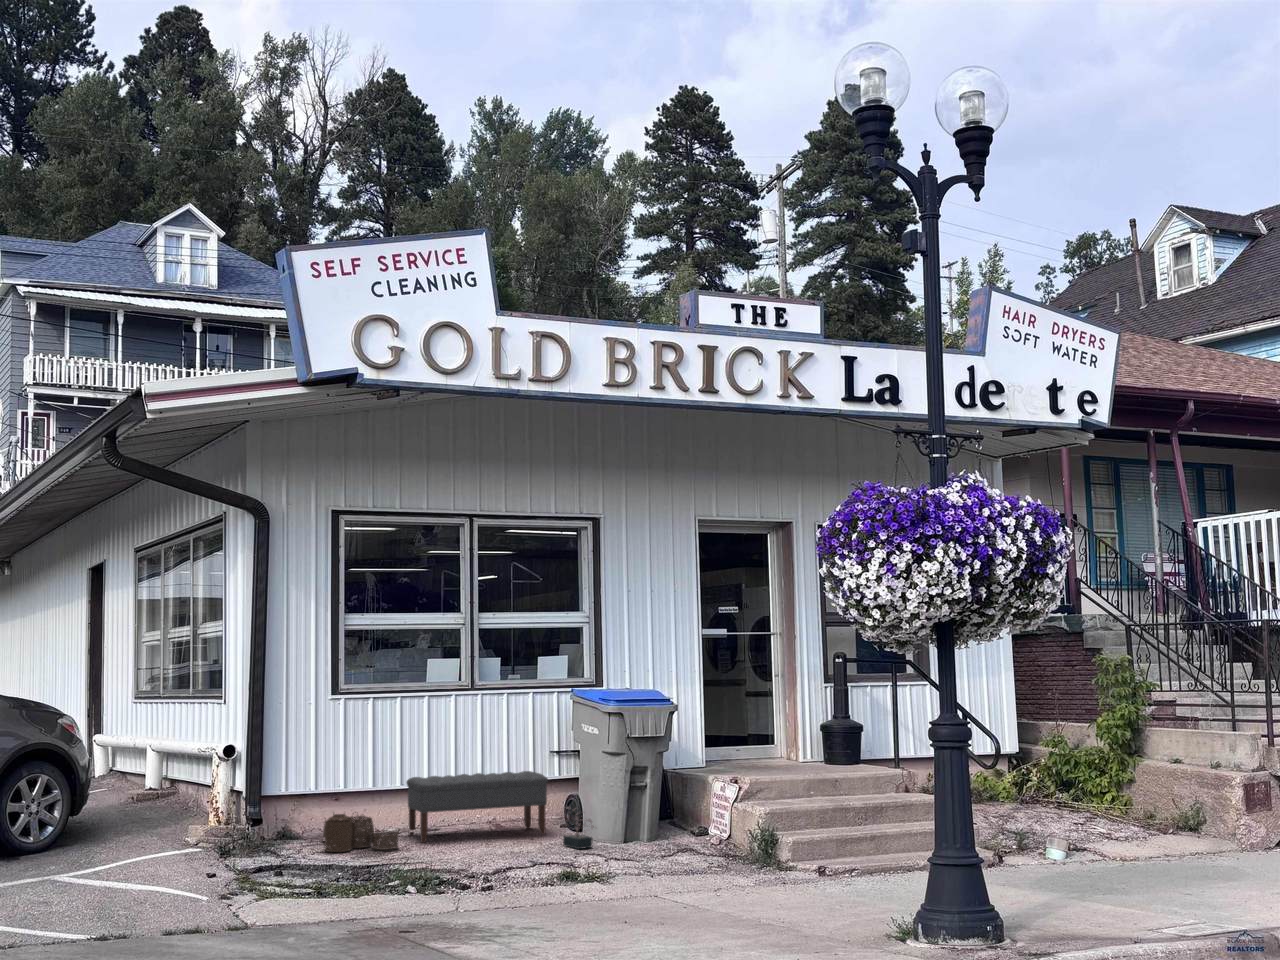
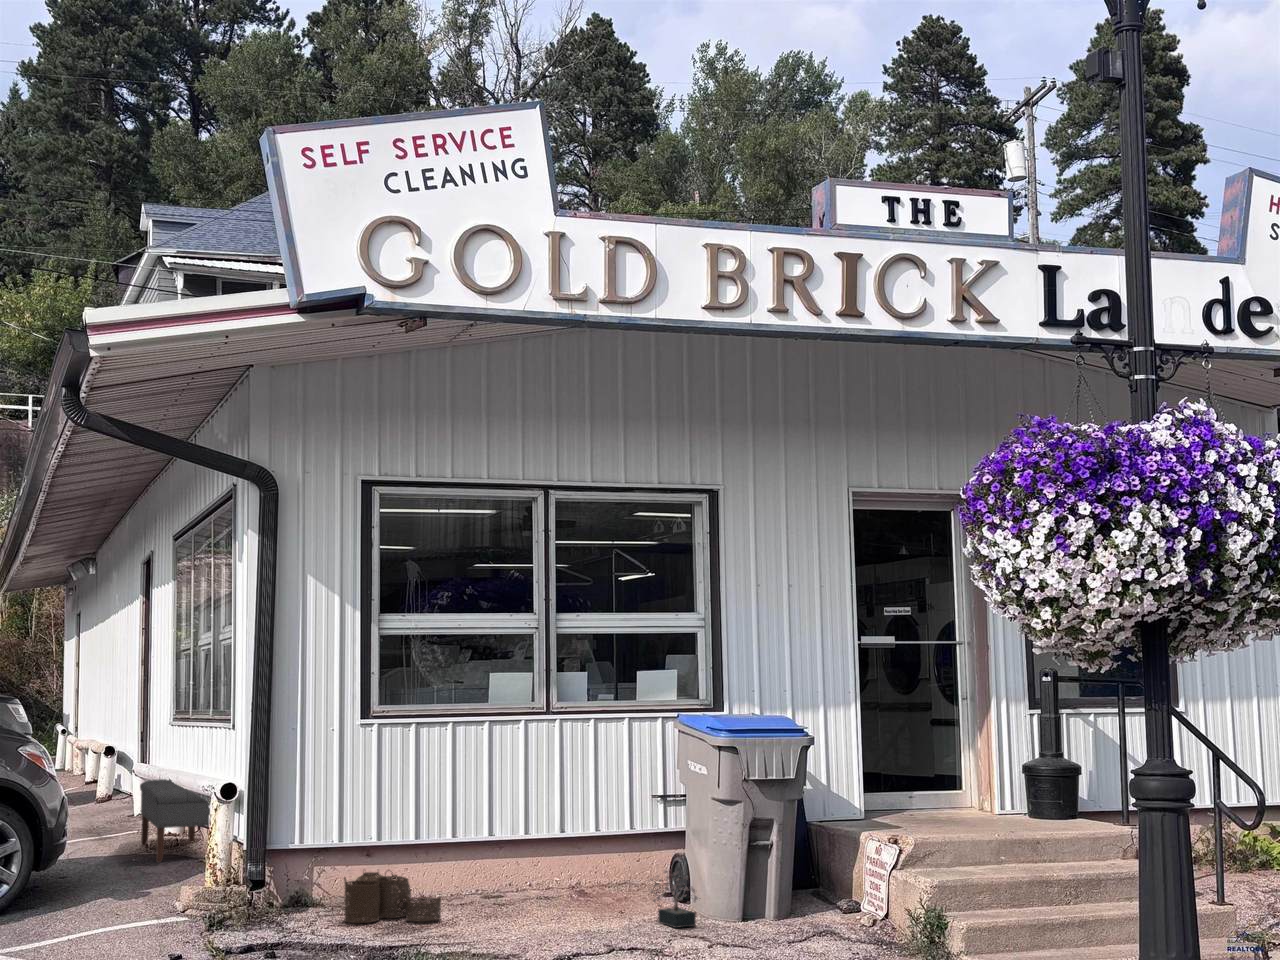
bench: present [406,771,548,843] -> present [140,779,210,862]

